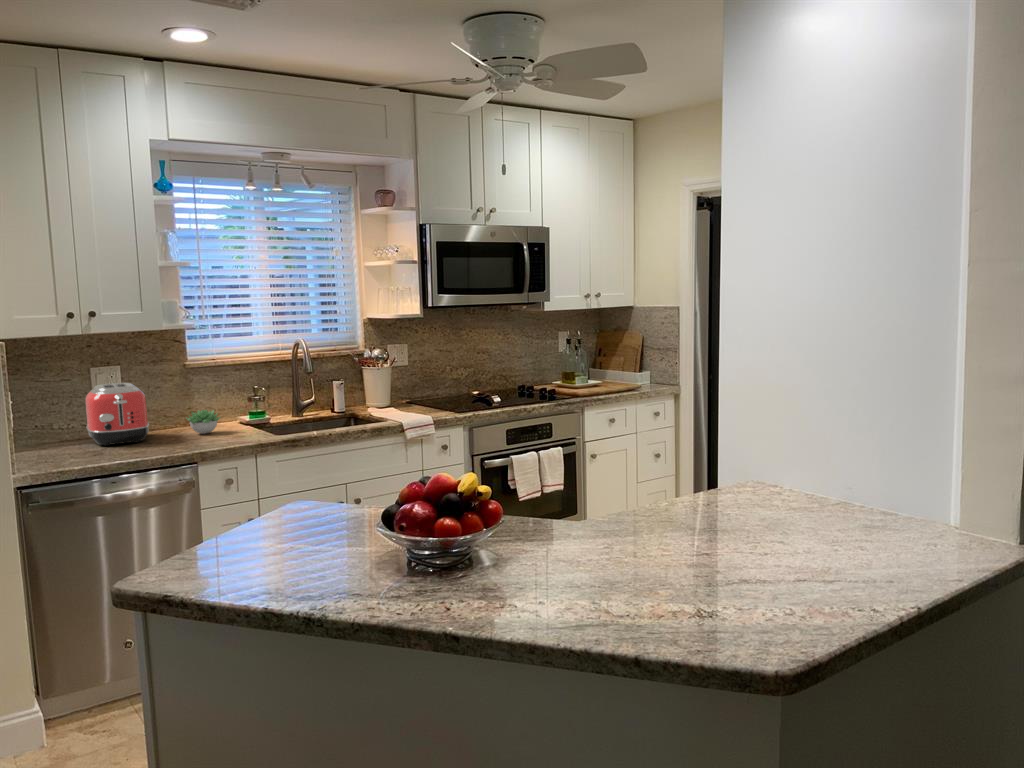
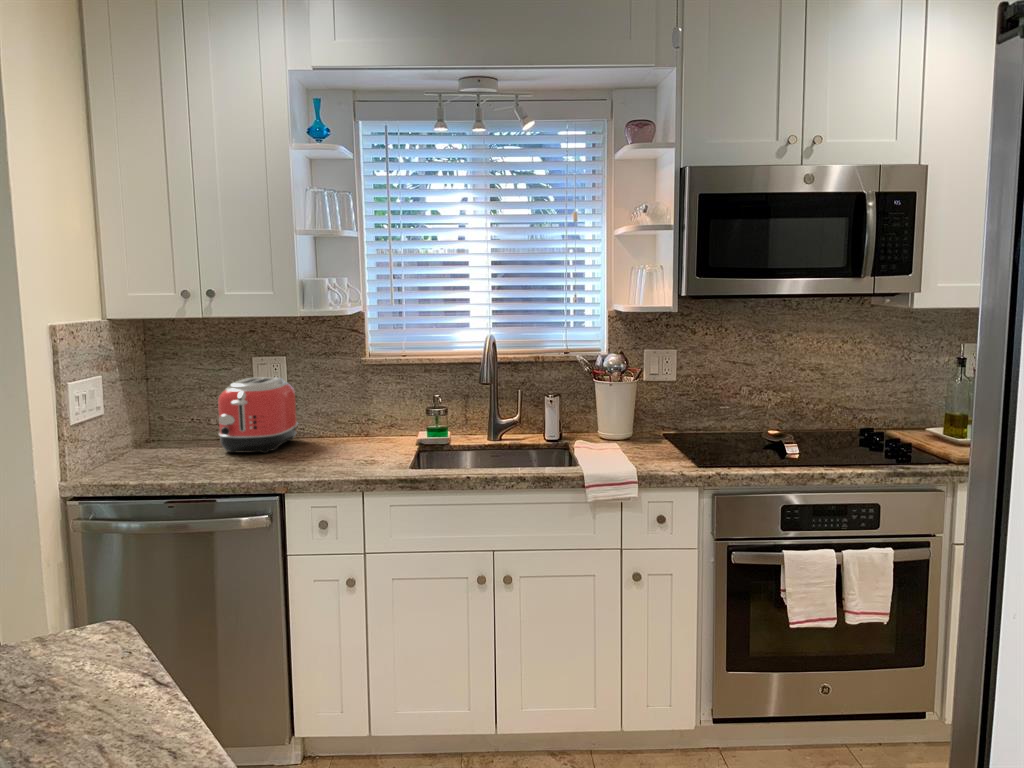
succulent plant: present [186,410,220,434] -> none [327,419,371,451]

